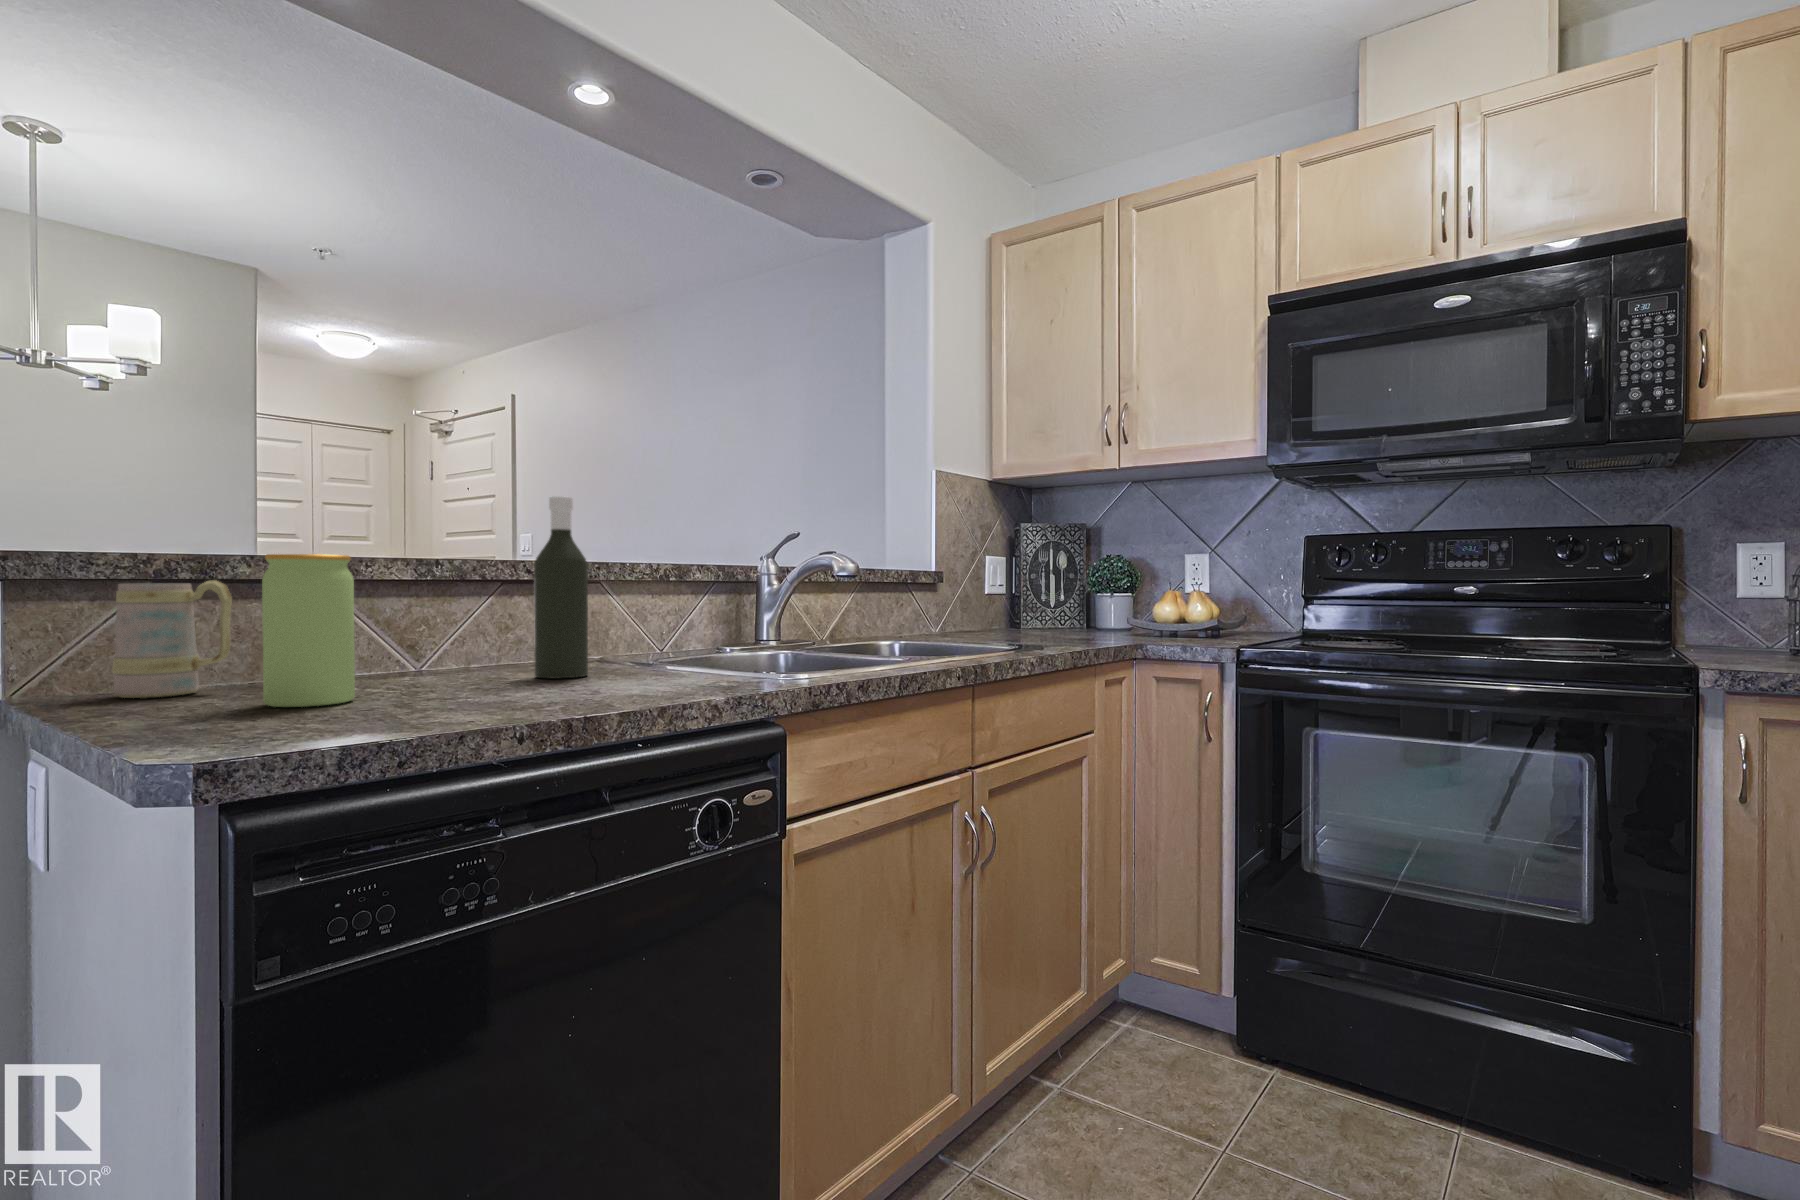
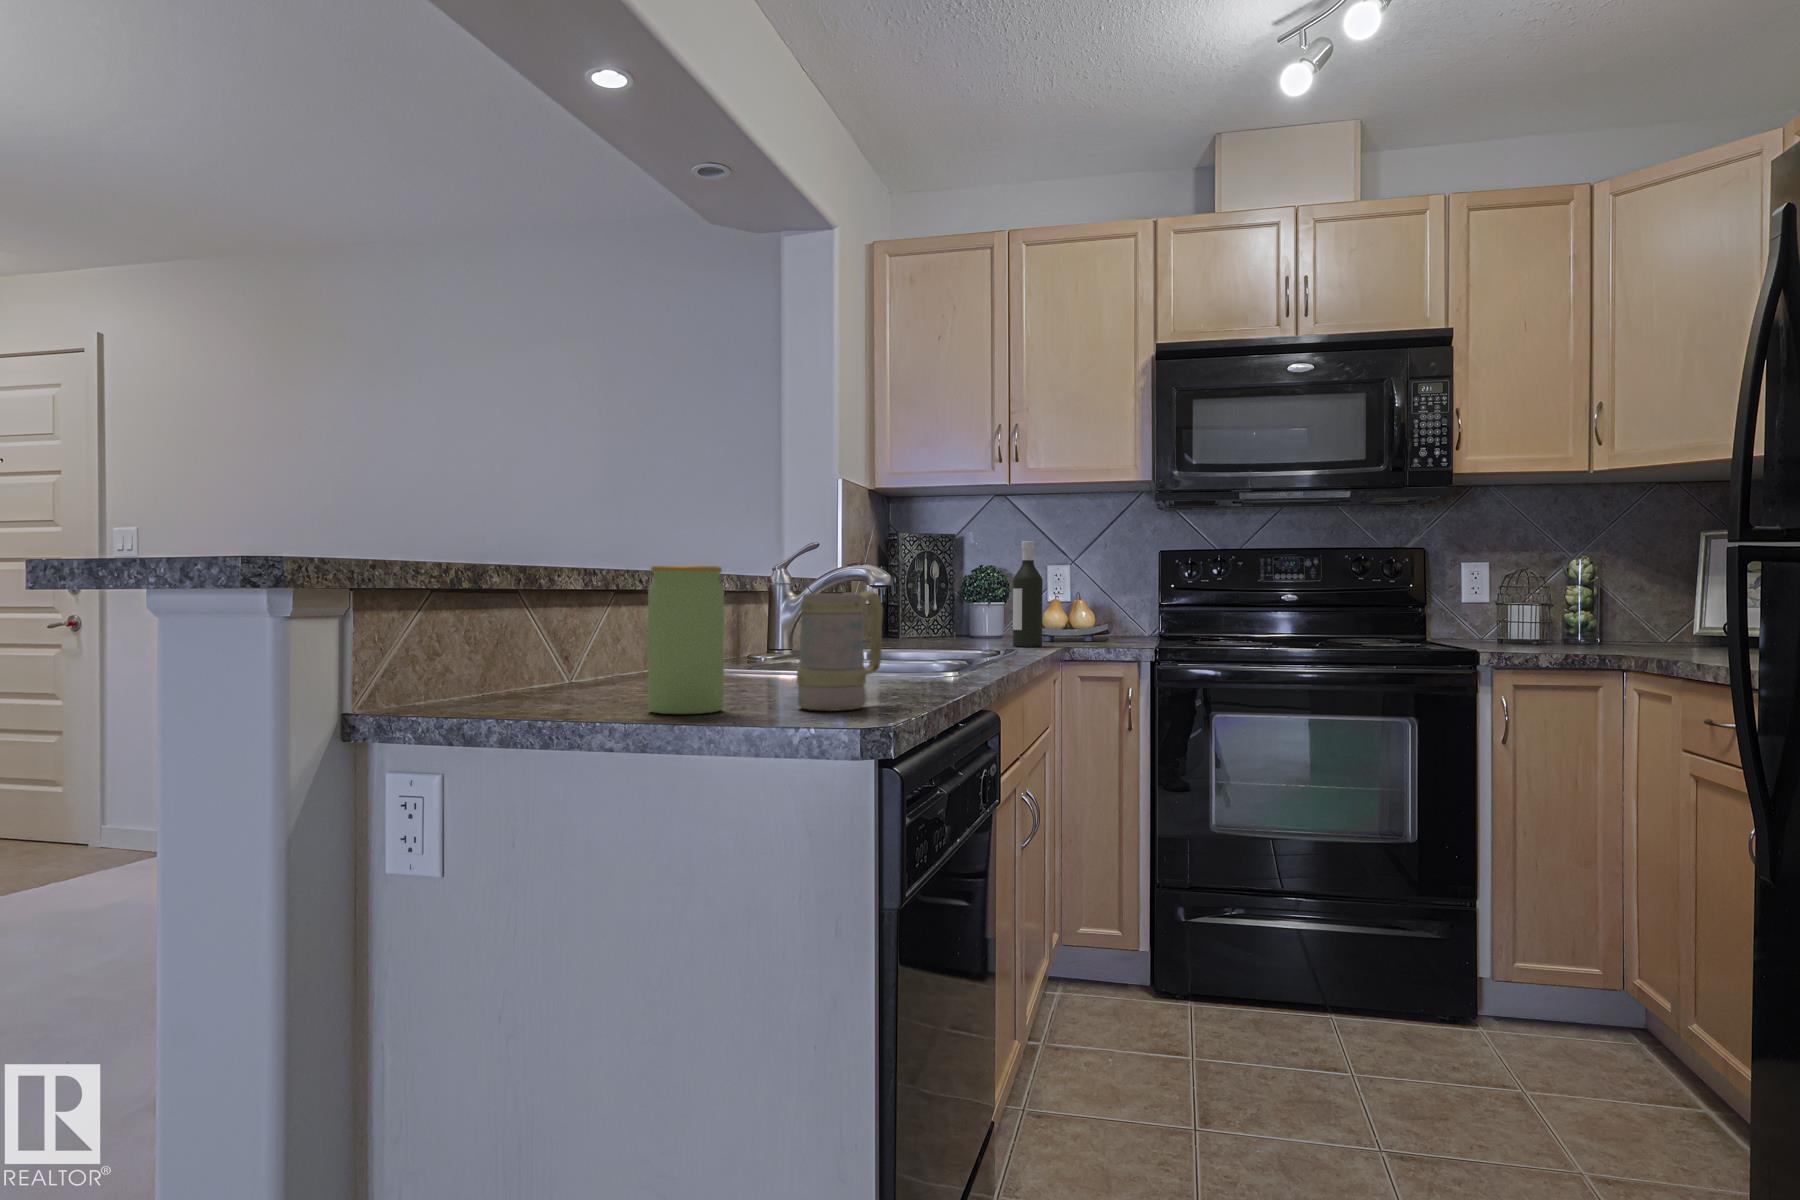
bottle: present [534,496,588,678] -> present [1013,541,1043,647]
mug: present [112,581,232,698] -> present [797,590,883,711]

